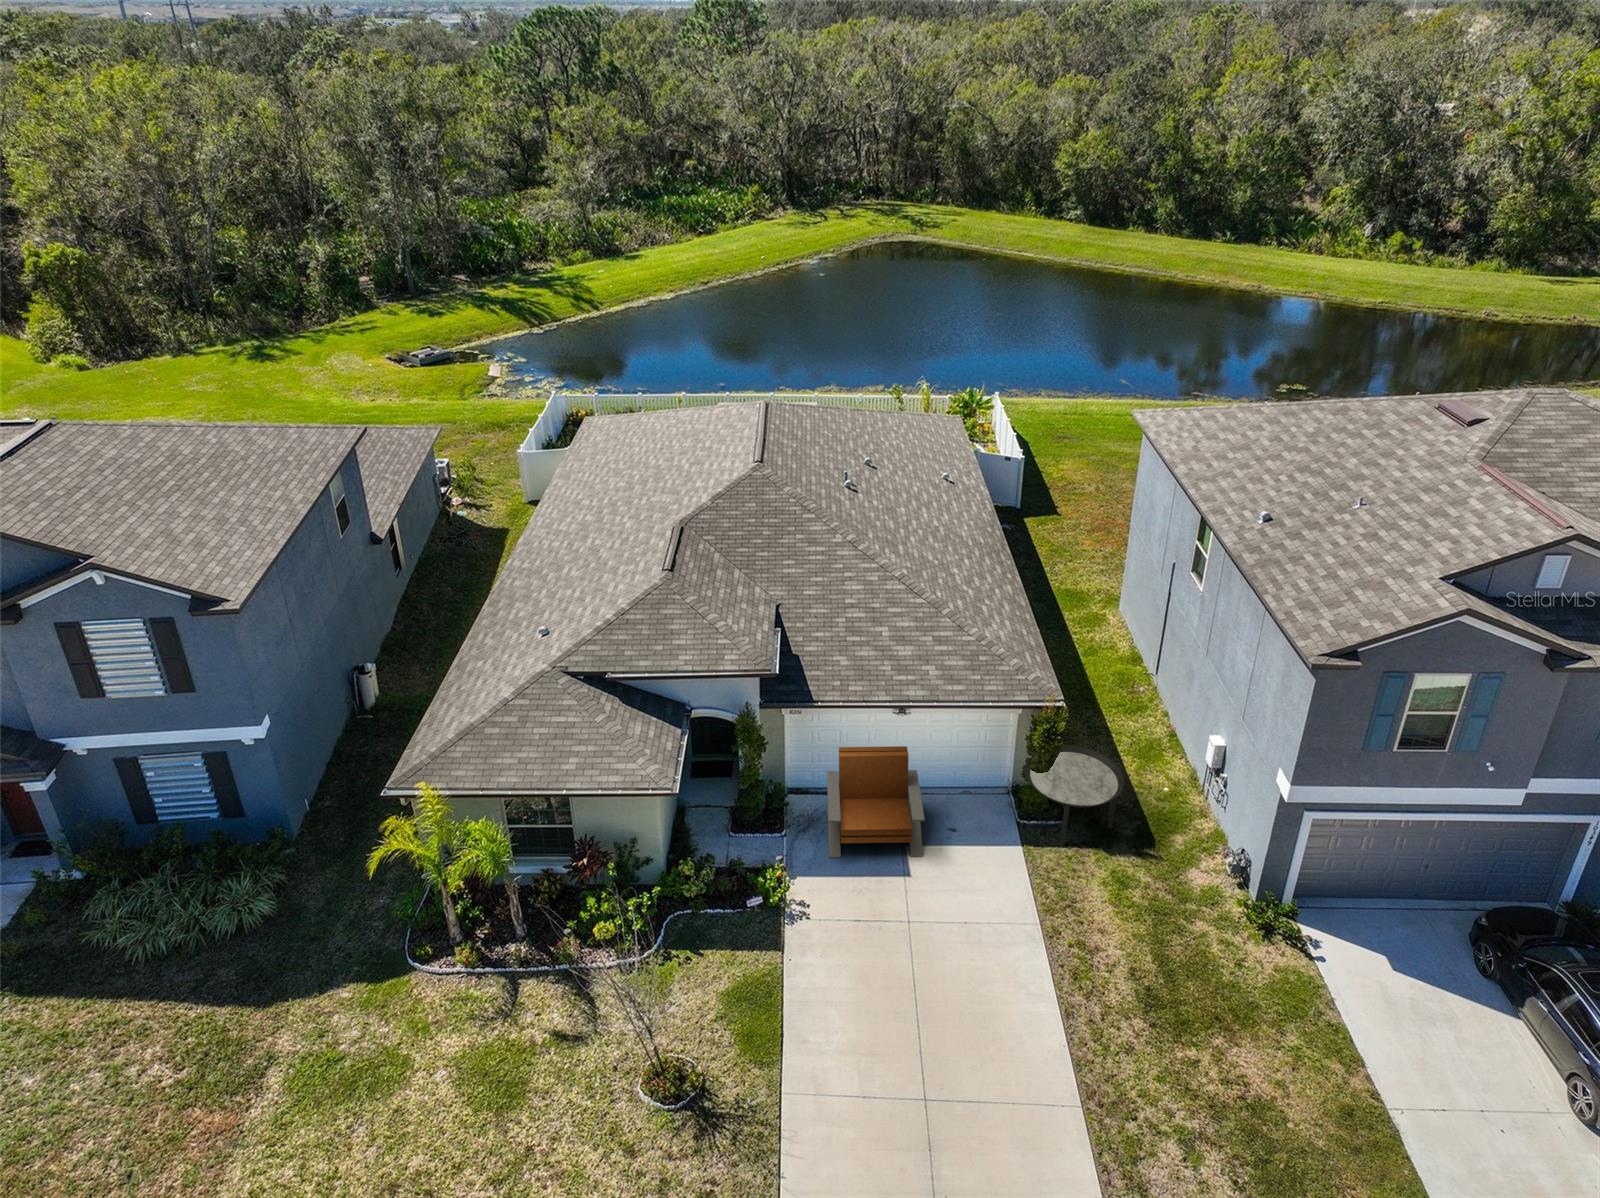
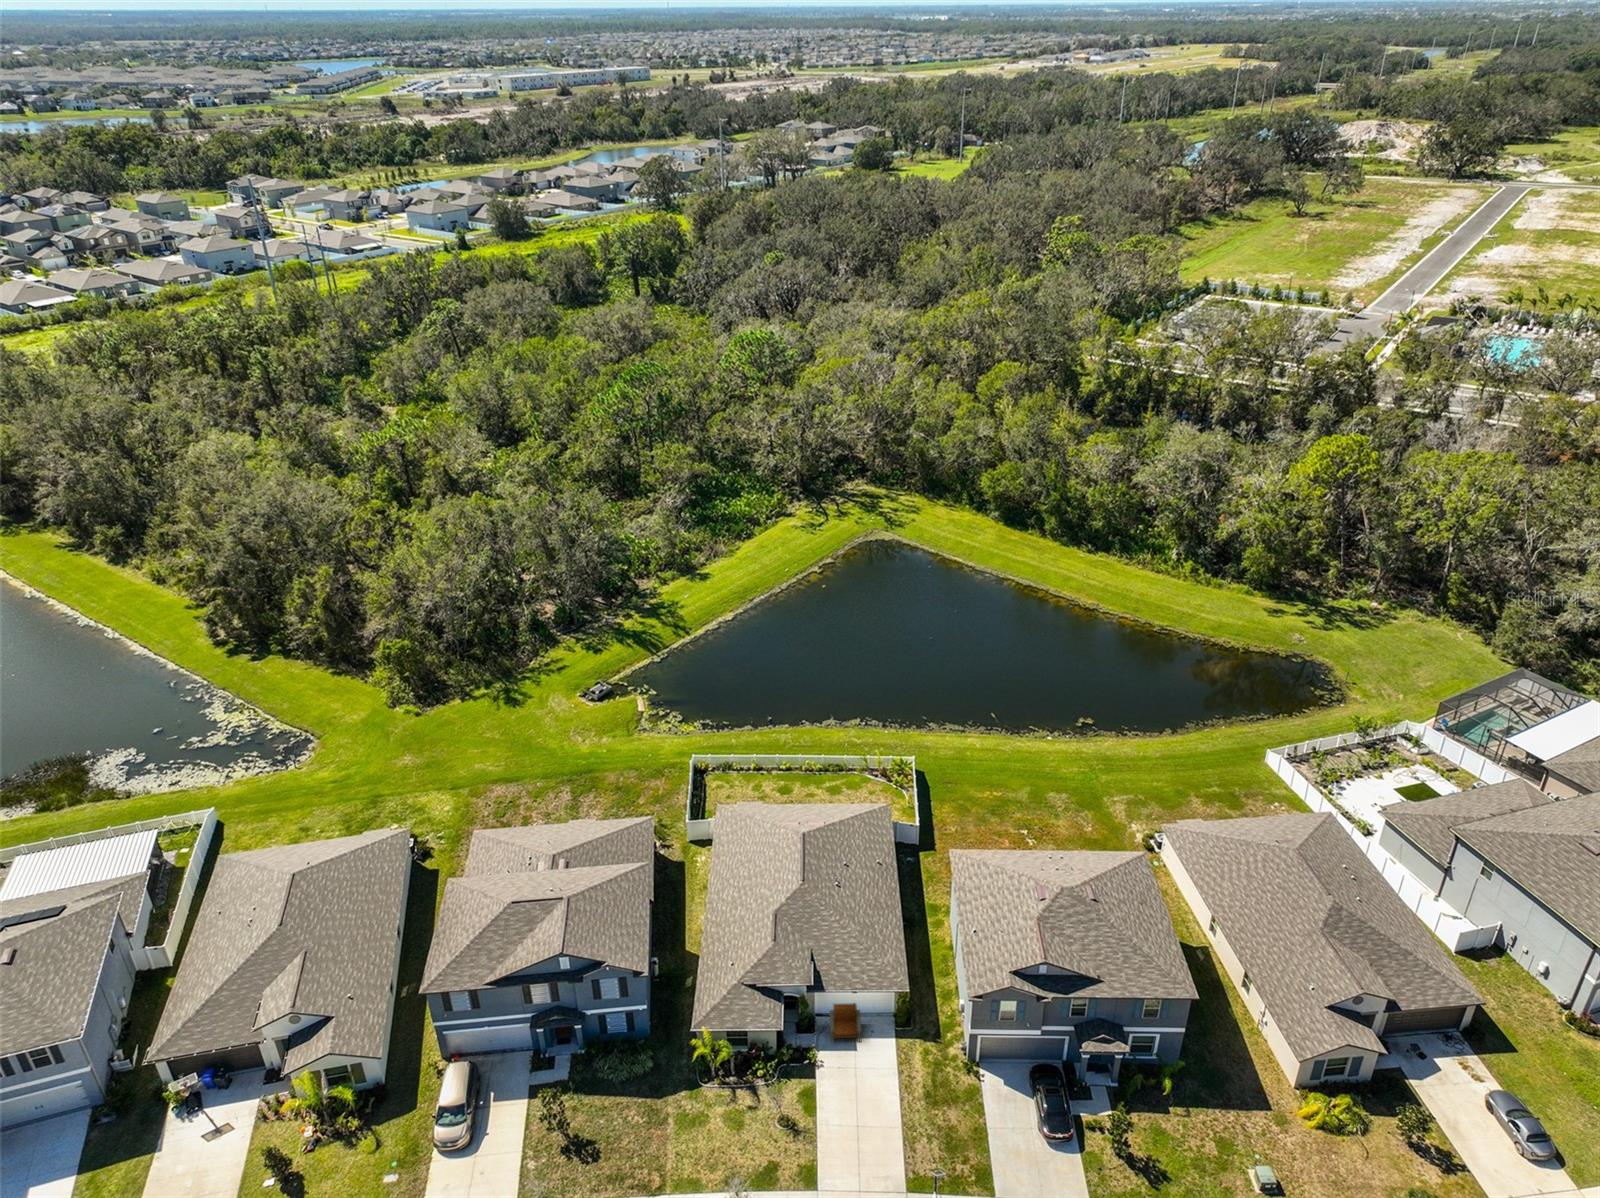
round table: present [1025,745,1125,846] -> none [896,999,929,1038]

